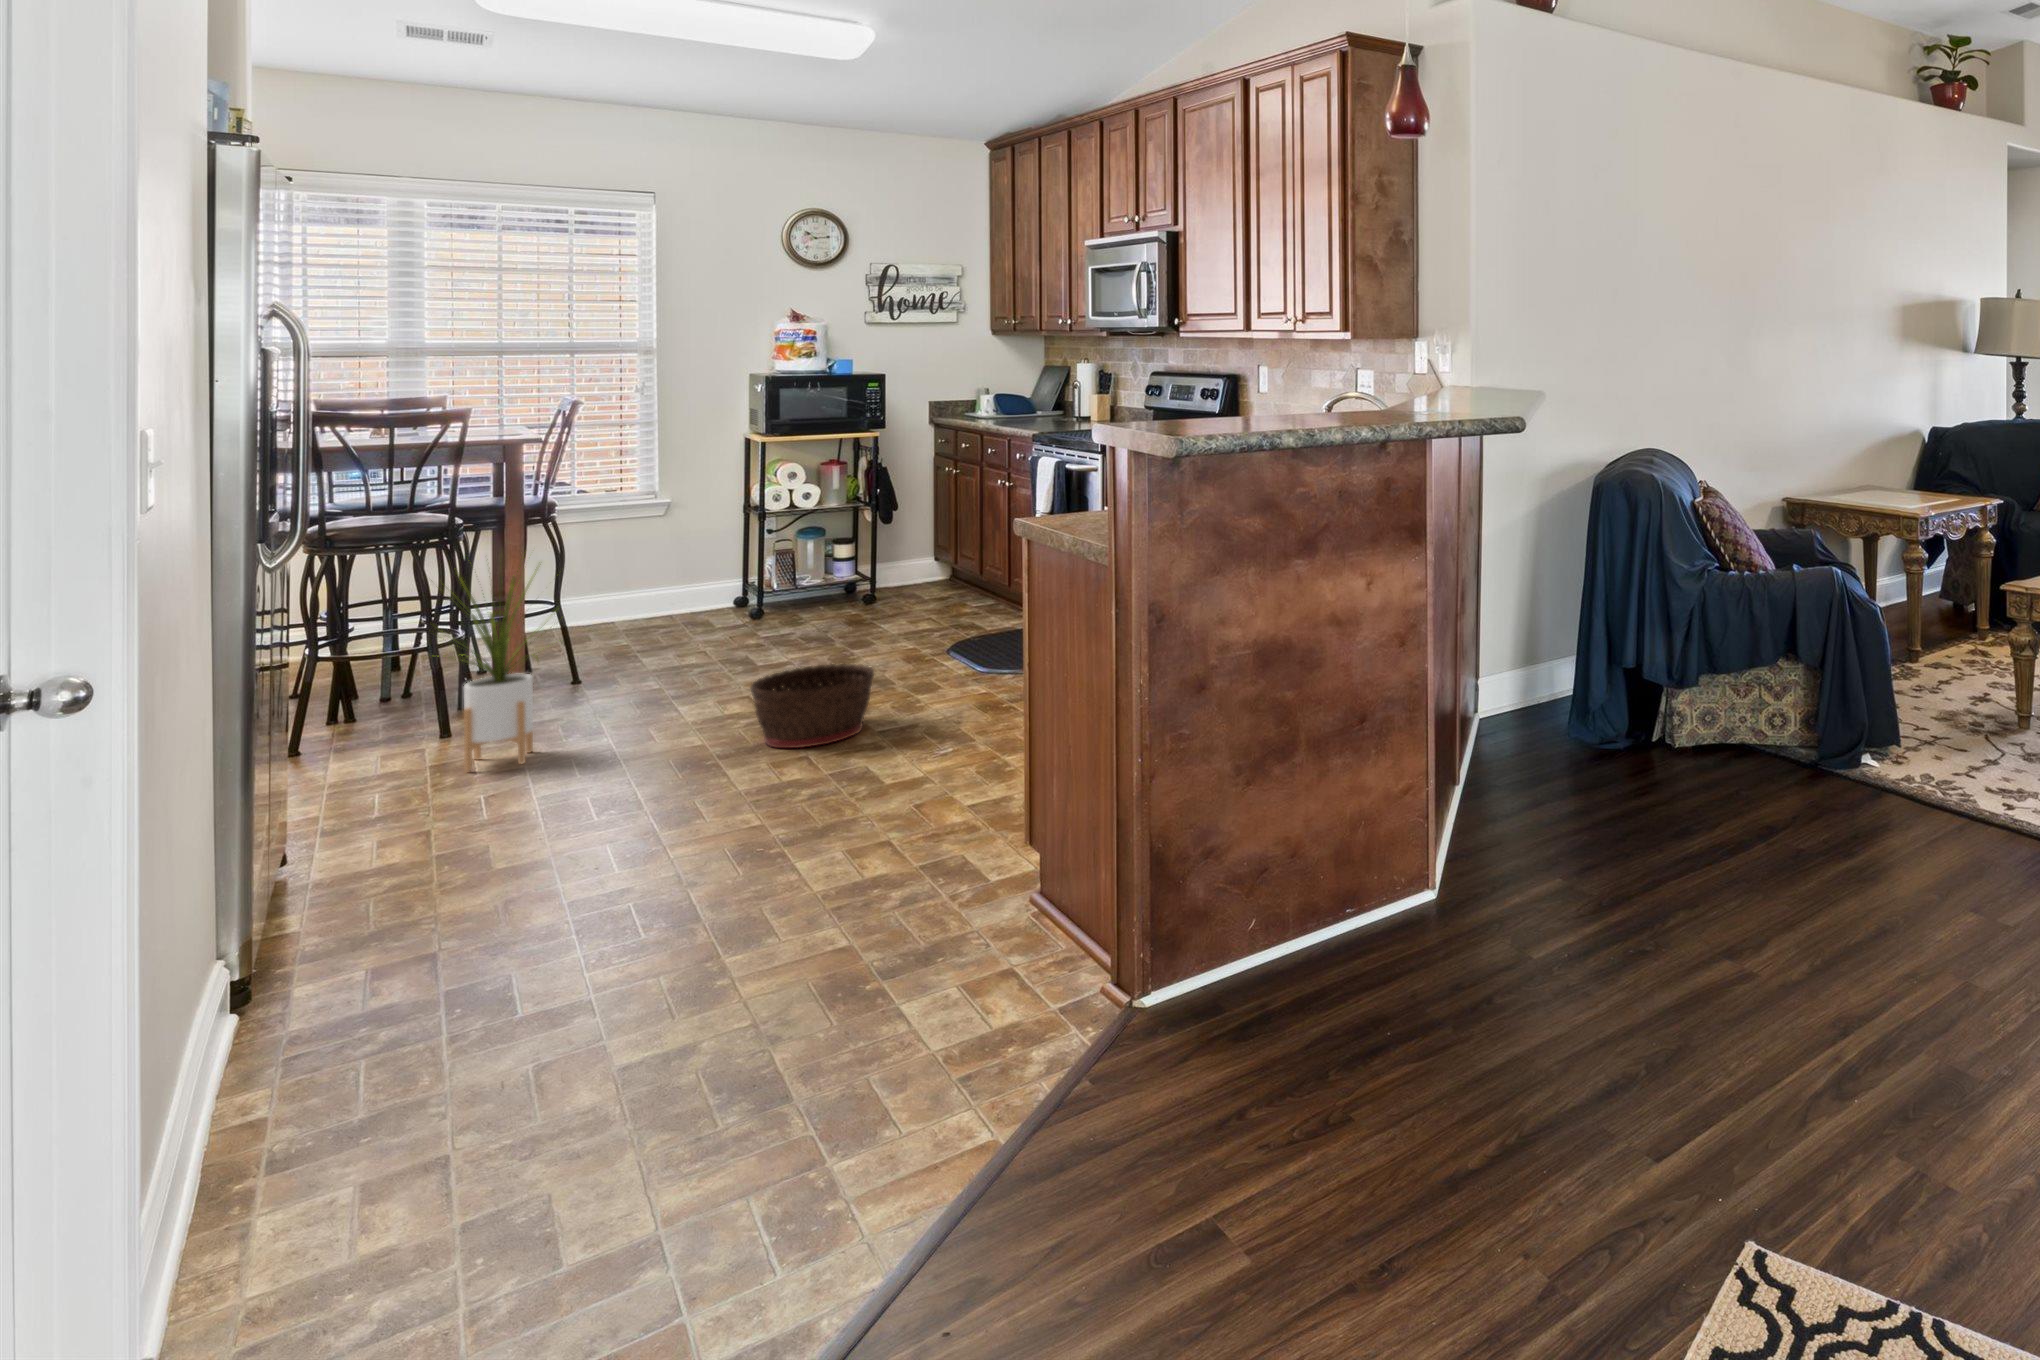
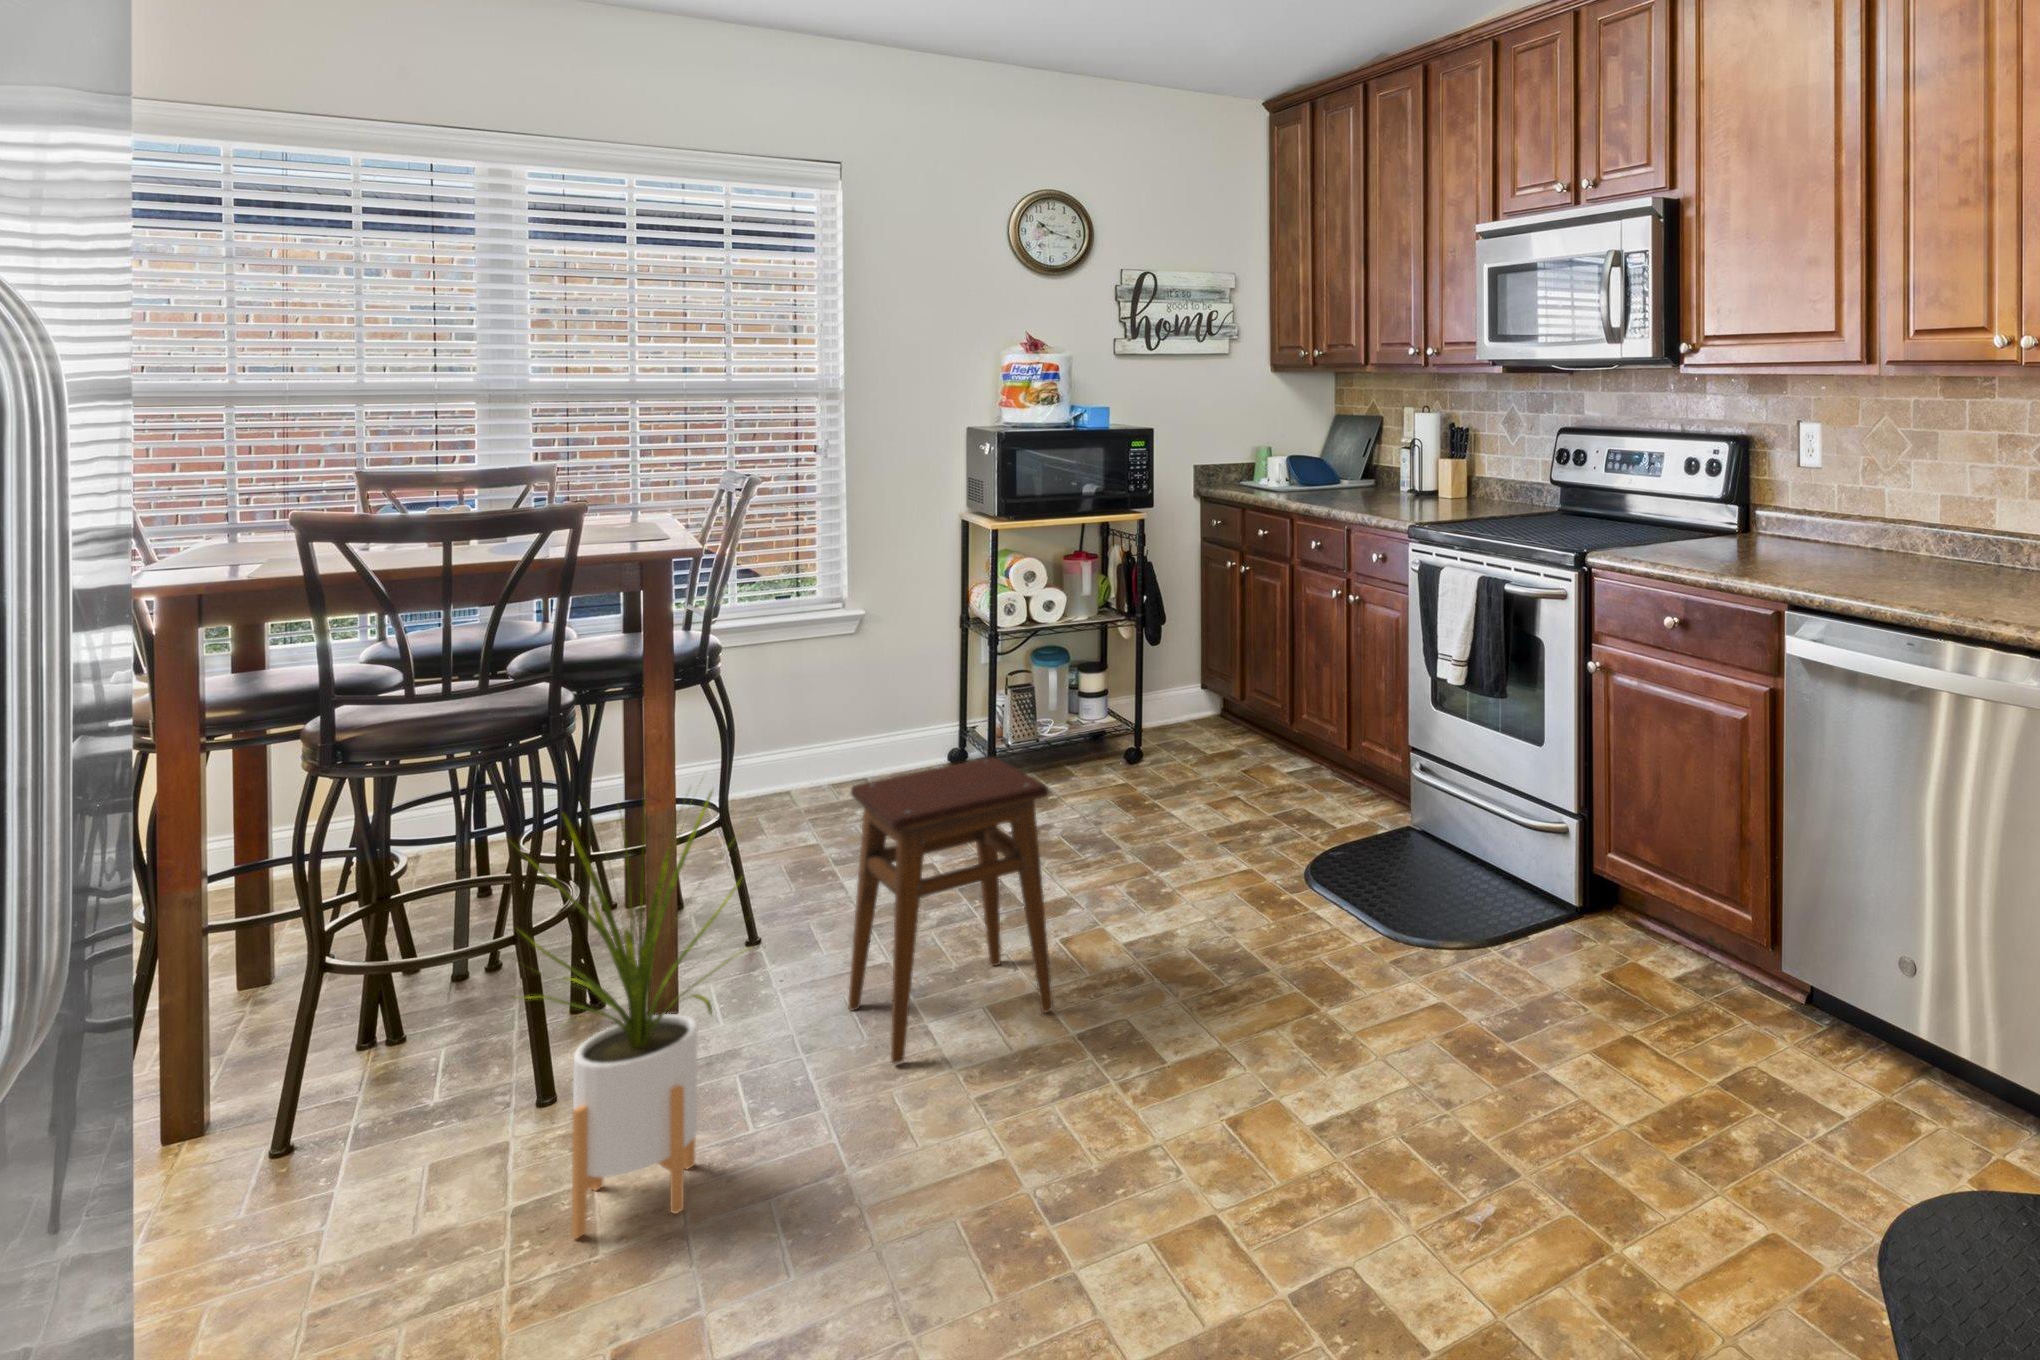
stool: none [632,565,756,719] -> present [848,757,1053,1064]
basket: present [751,664,874,748] -> none [1087,973,1298,1182]

